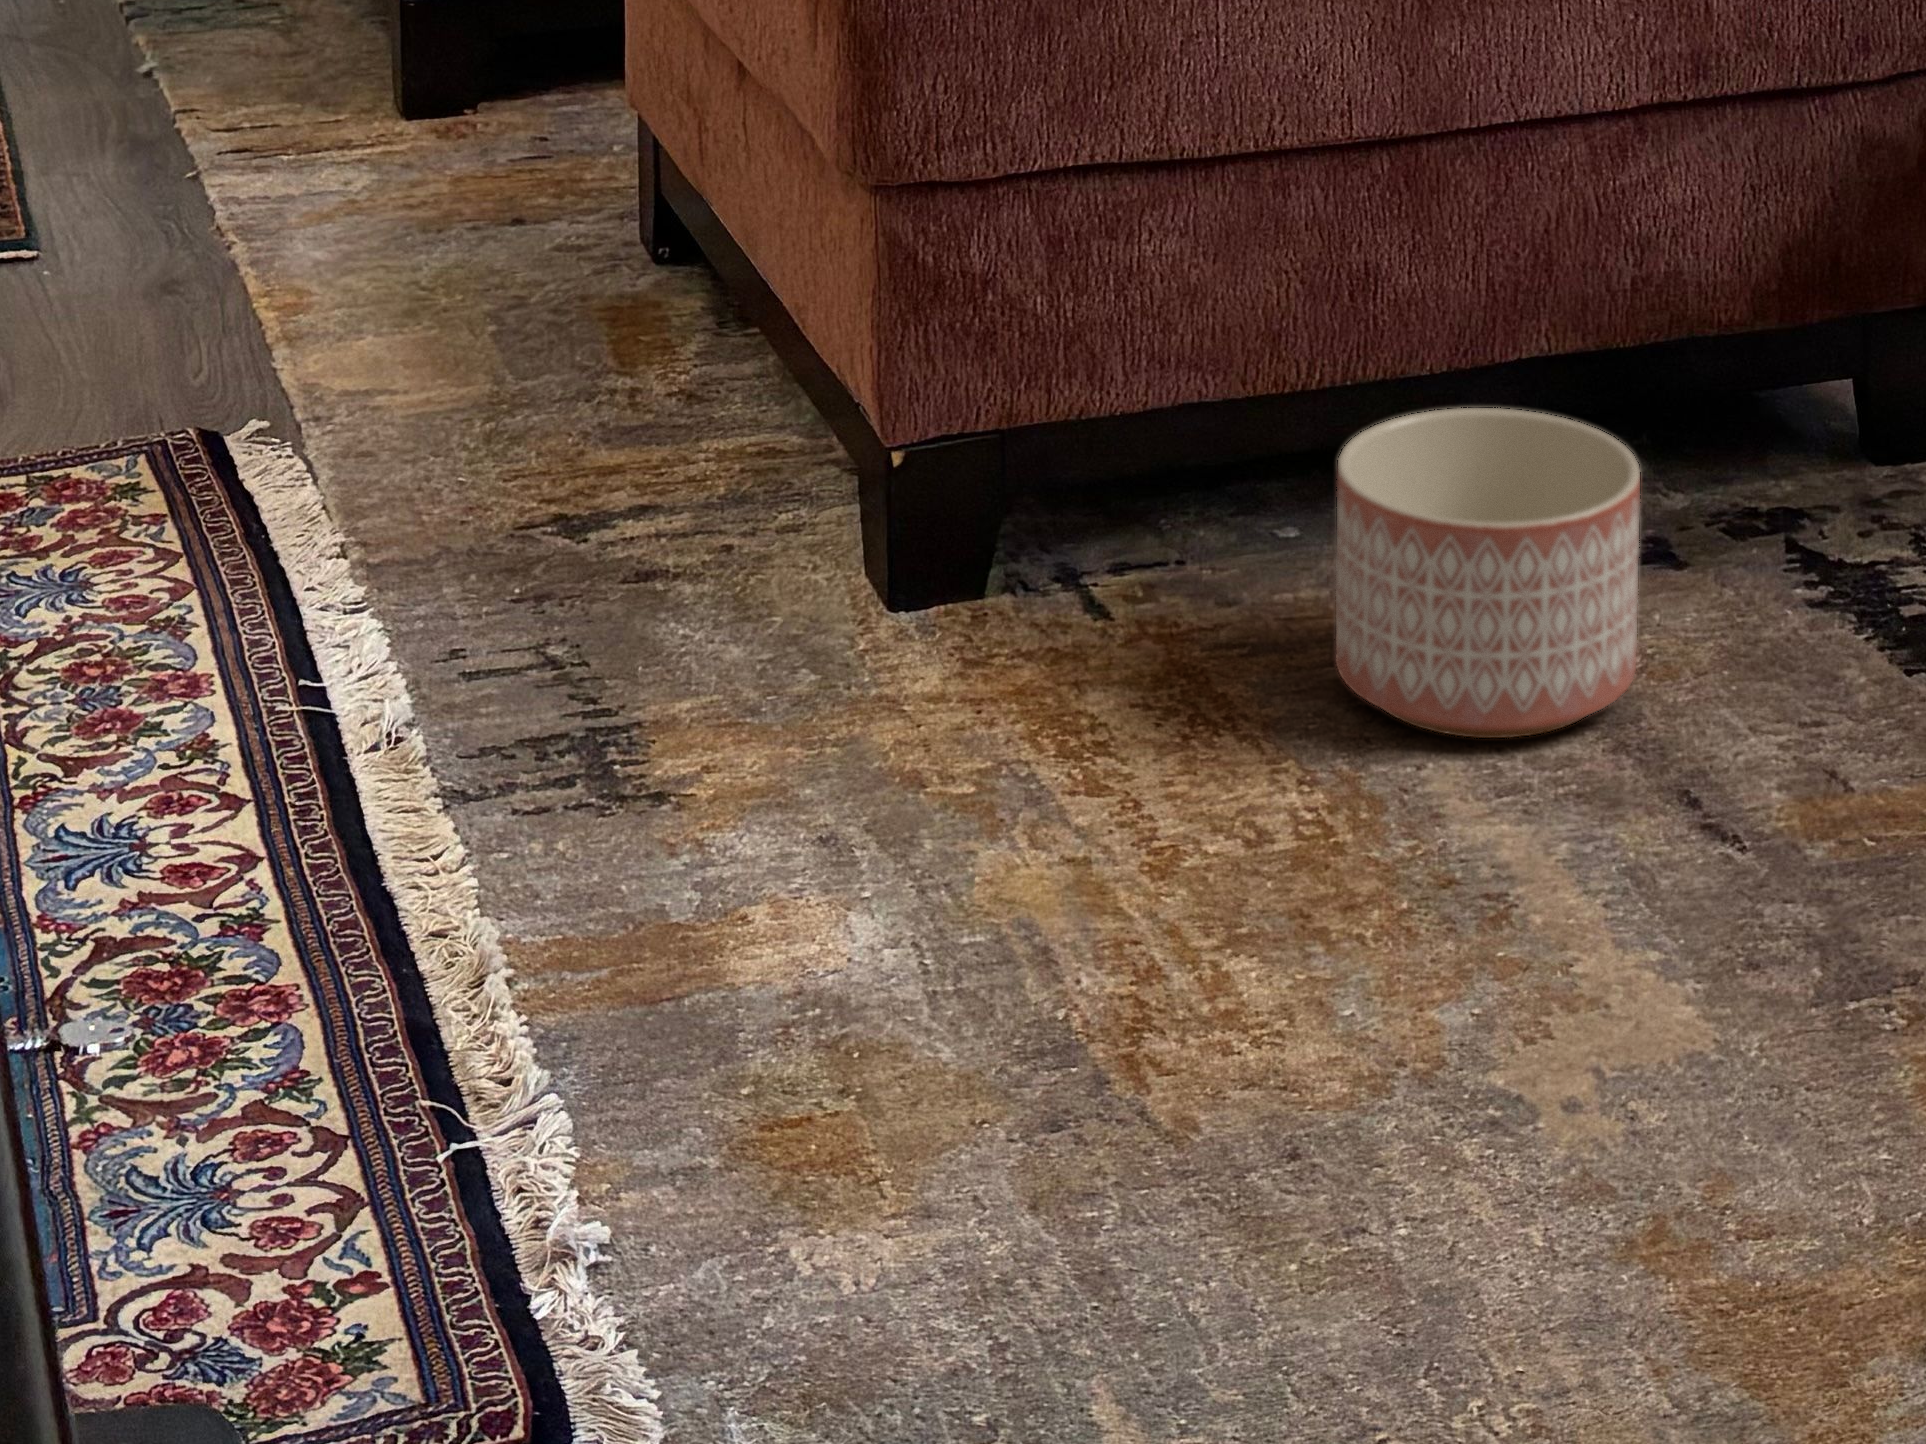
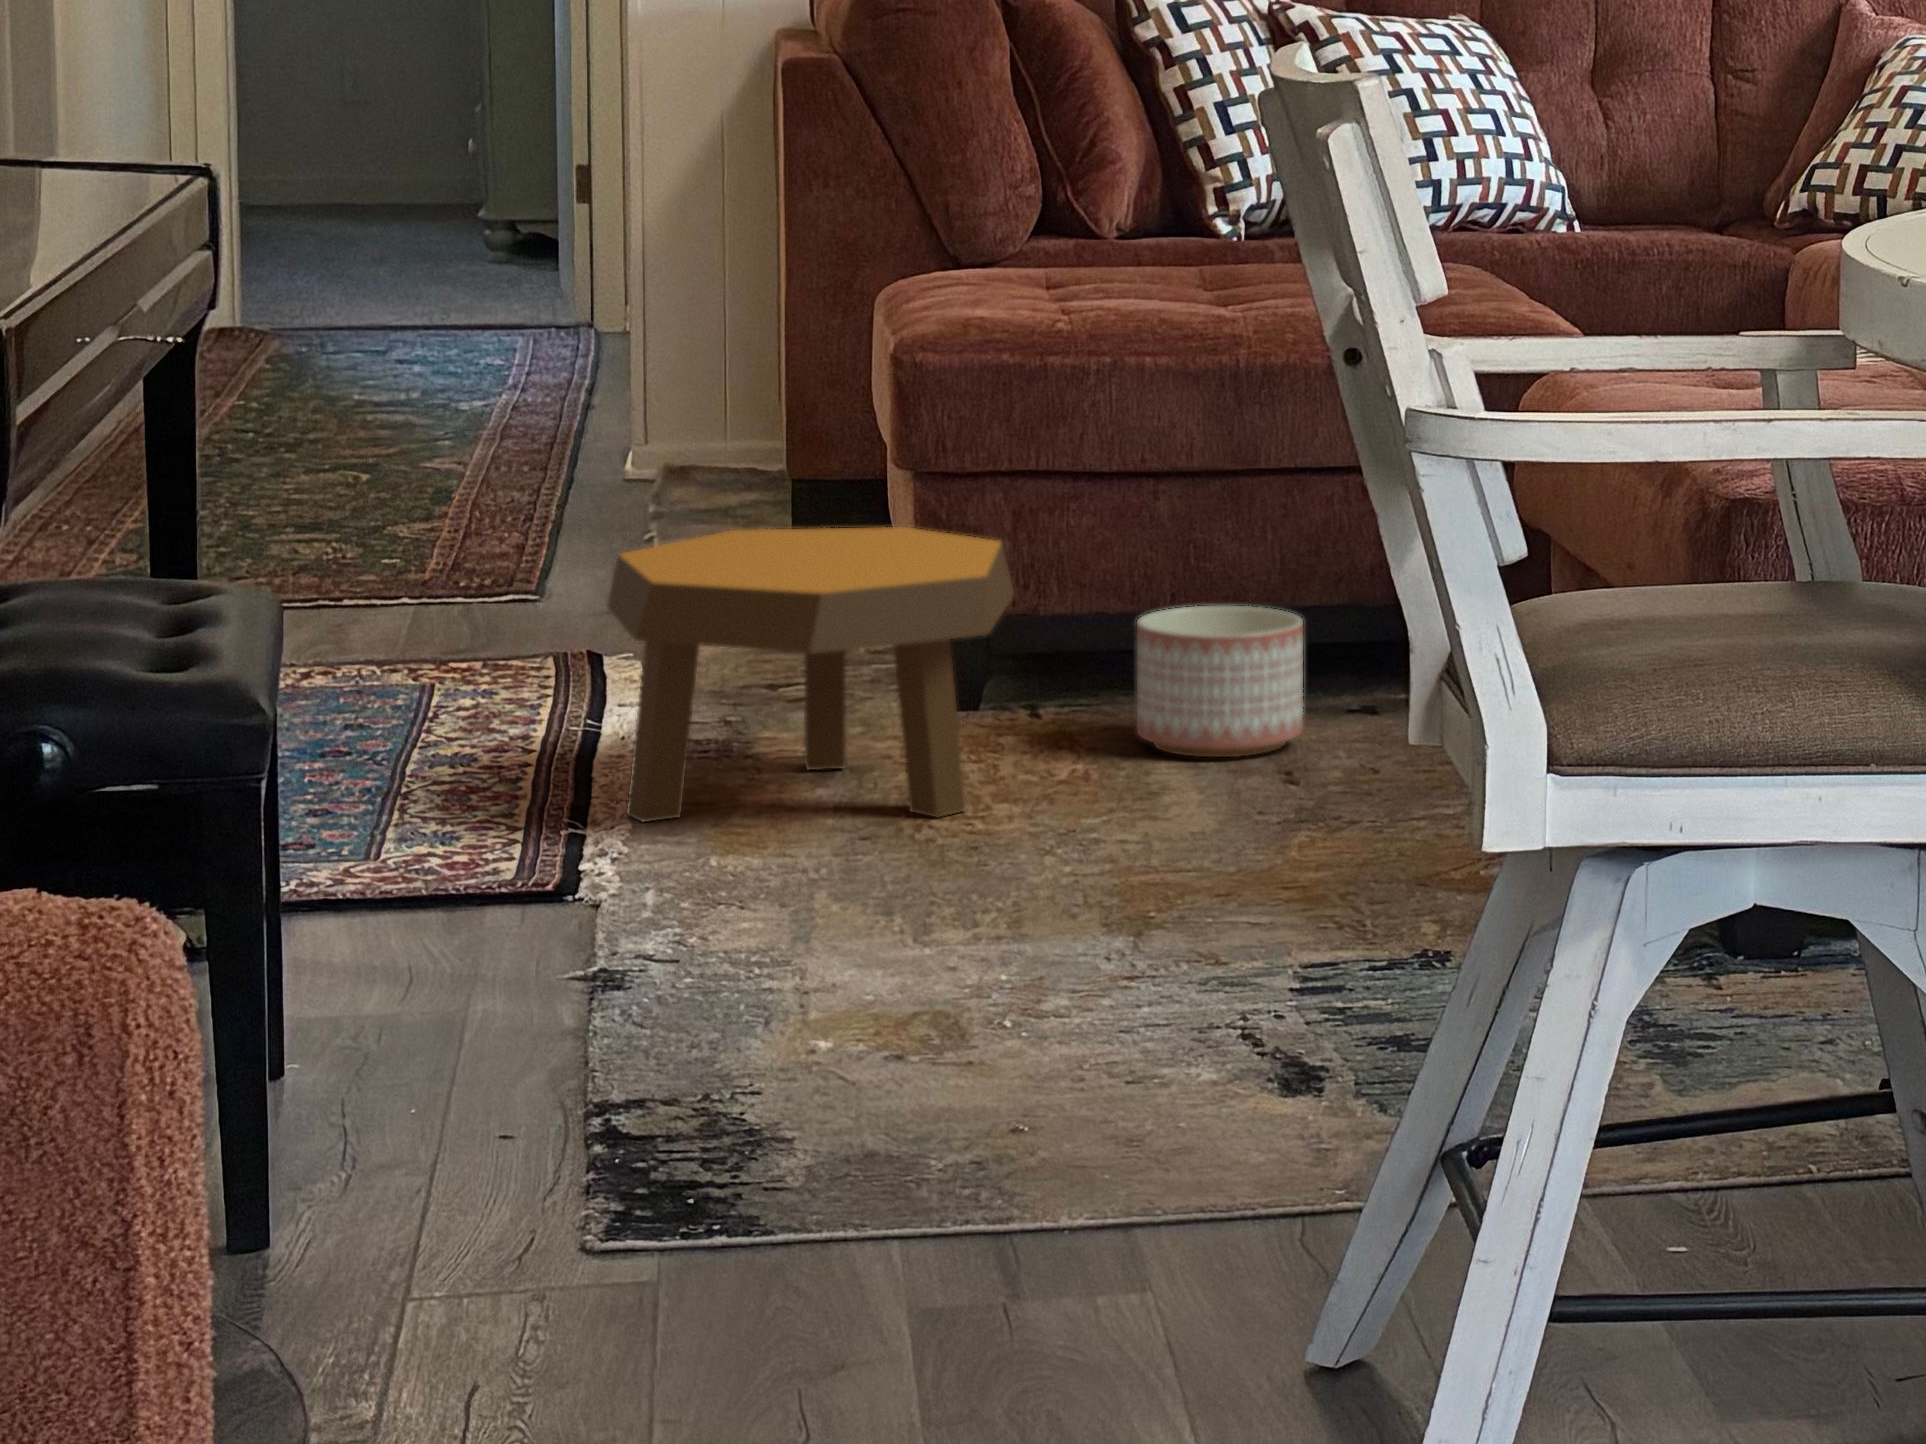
footstool: none [449,349,1256,1098] -> present [607,527,1014,822]

